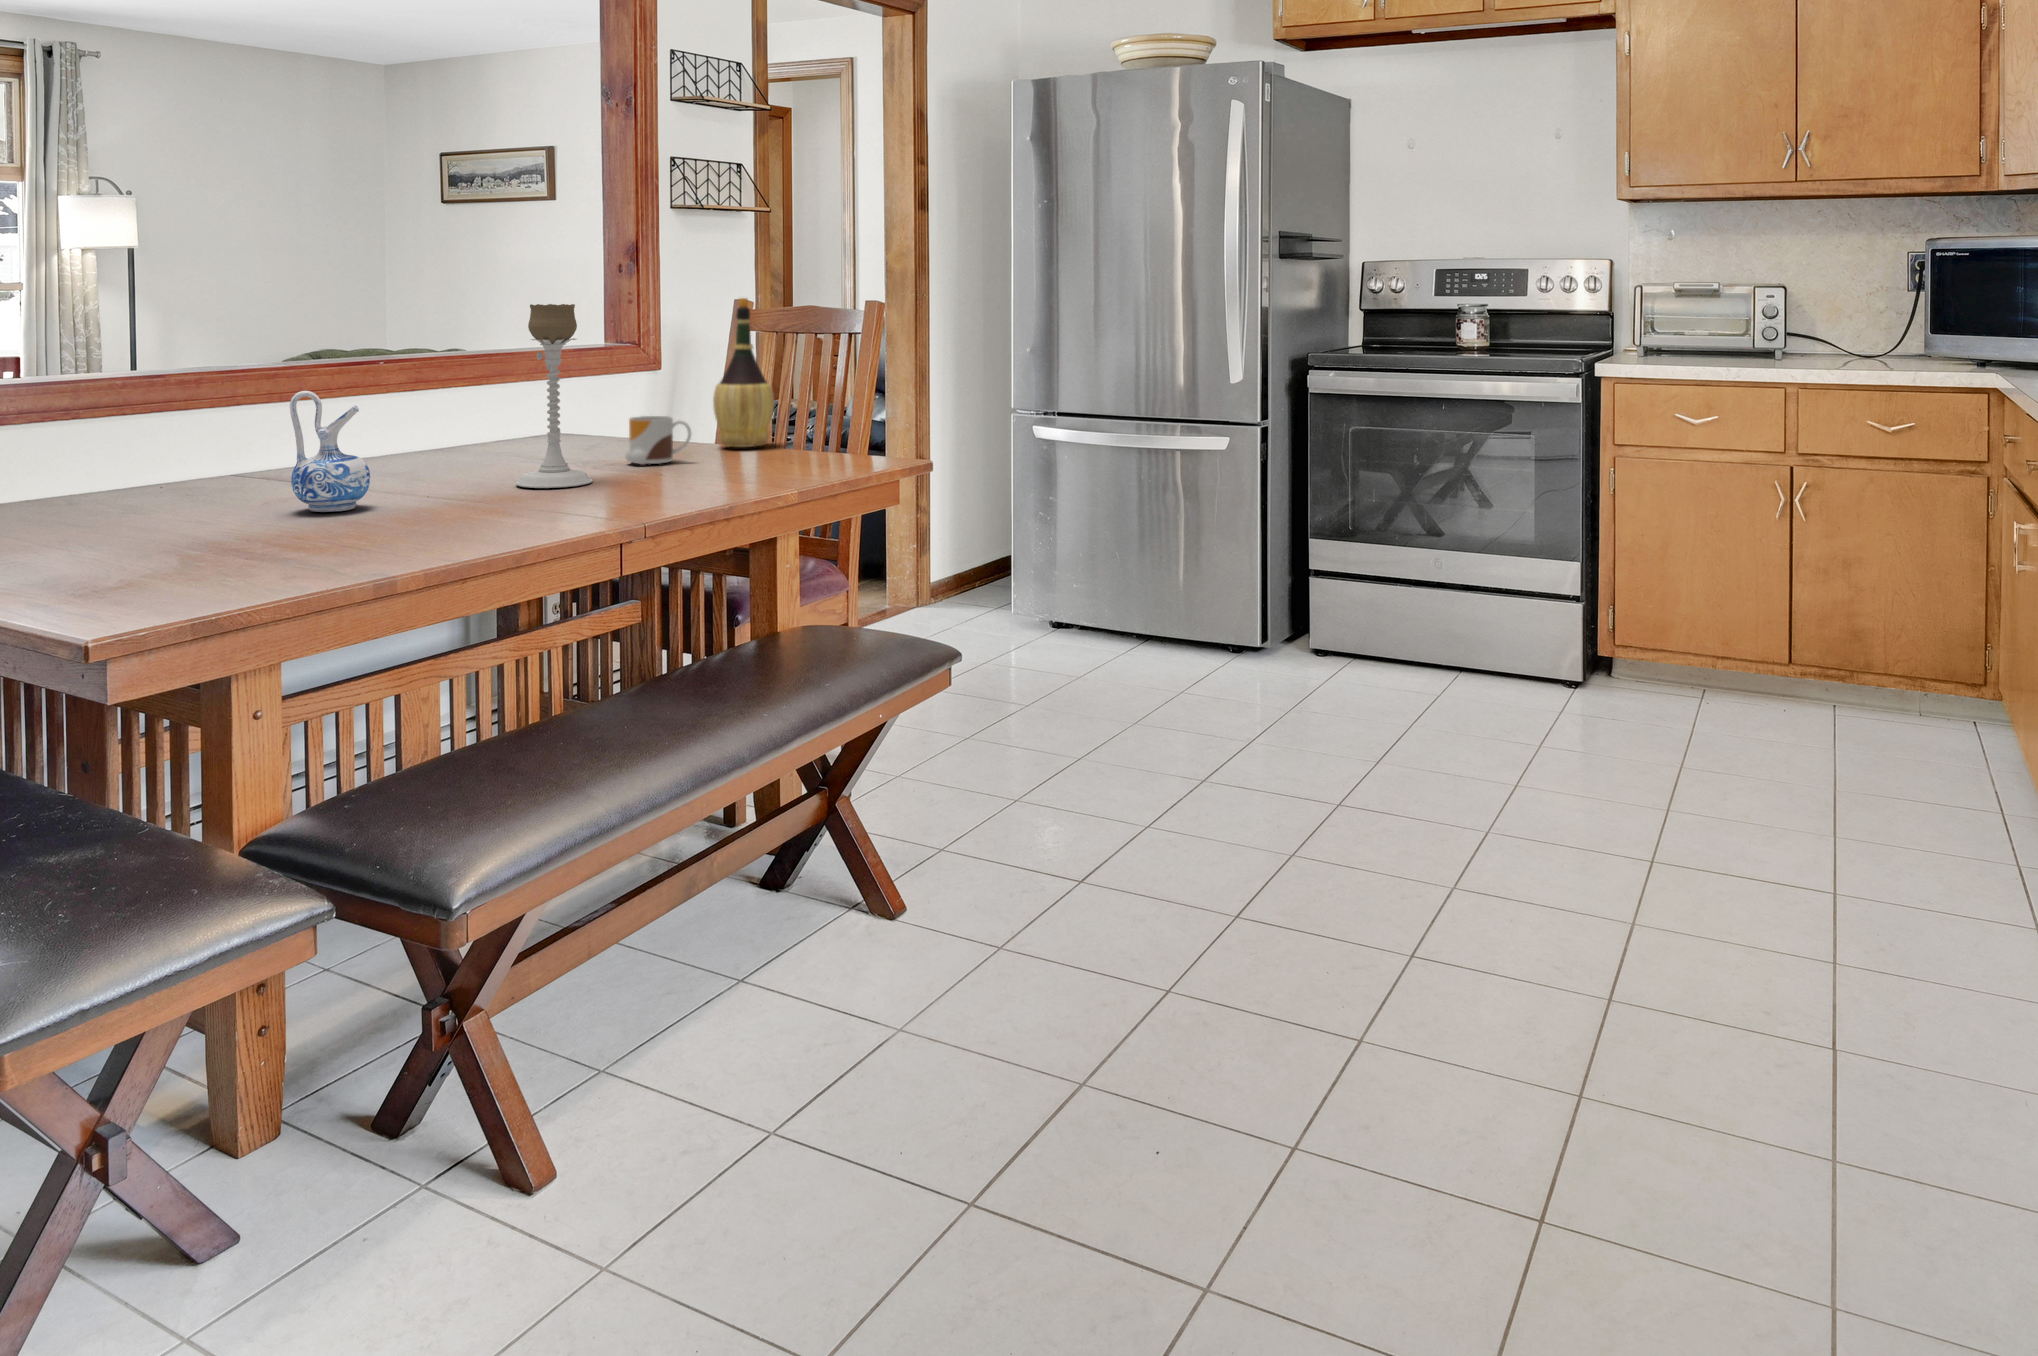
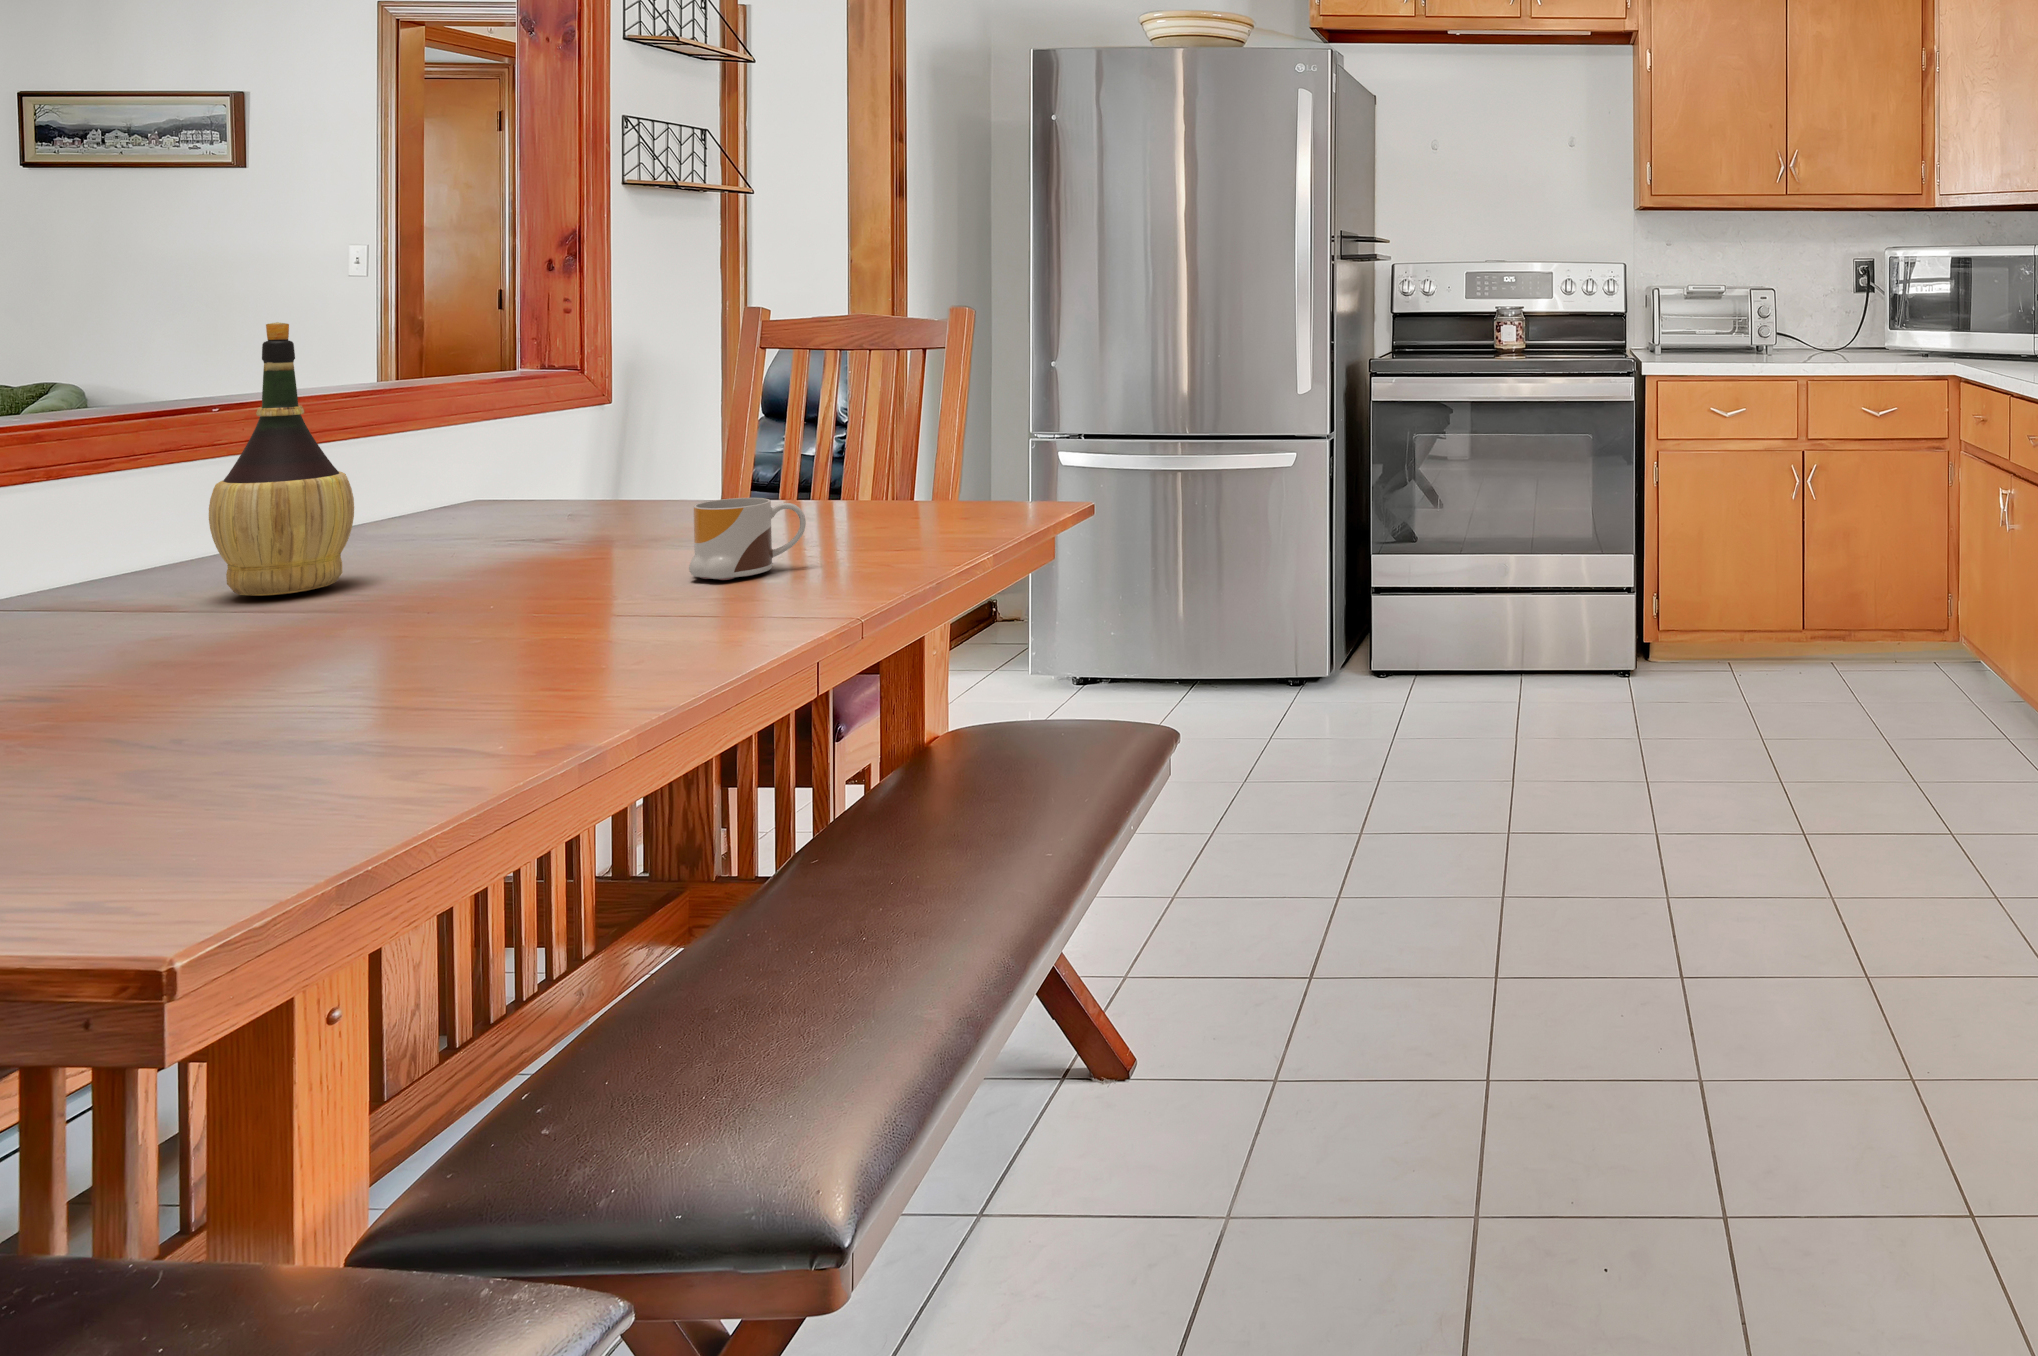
wine bottle: present [713,298,774,447] -> present [209,322,354,596]
candle holder: present [516,304,592,488] -> none [536,325,689,654]
ceramic pitcher: present [290,391,370,512] -> none [34,526,253,787]

